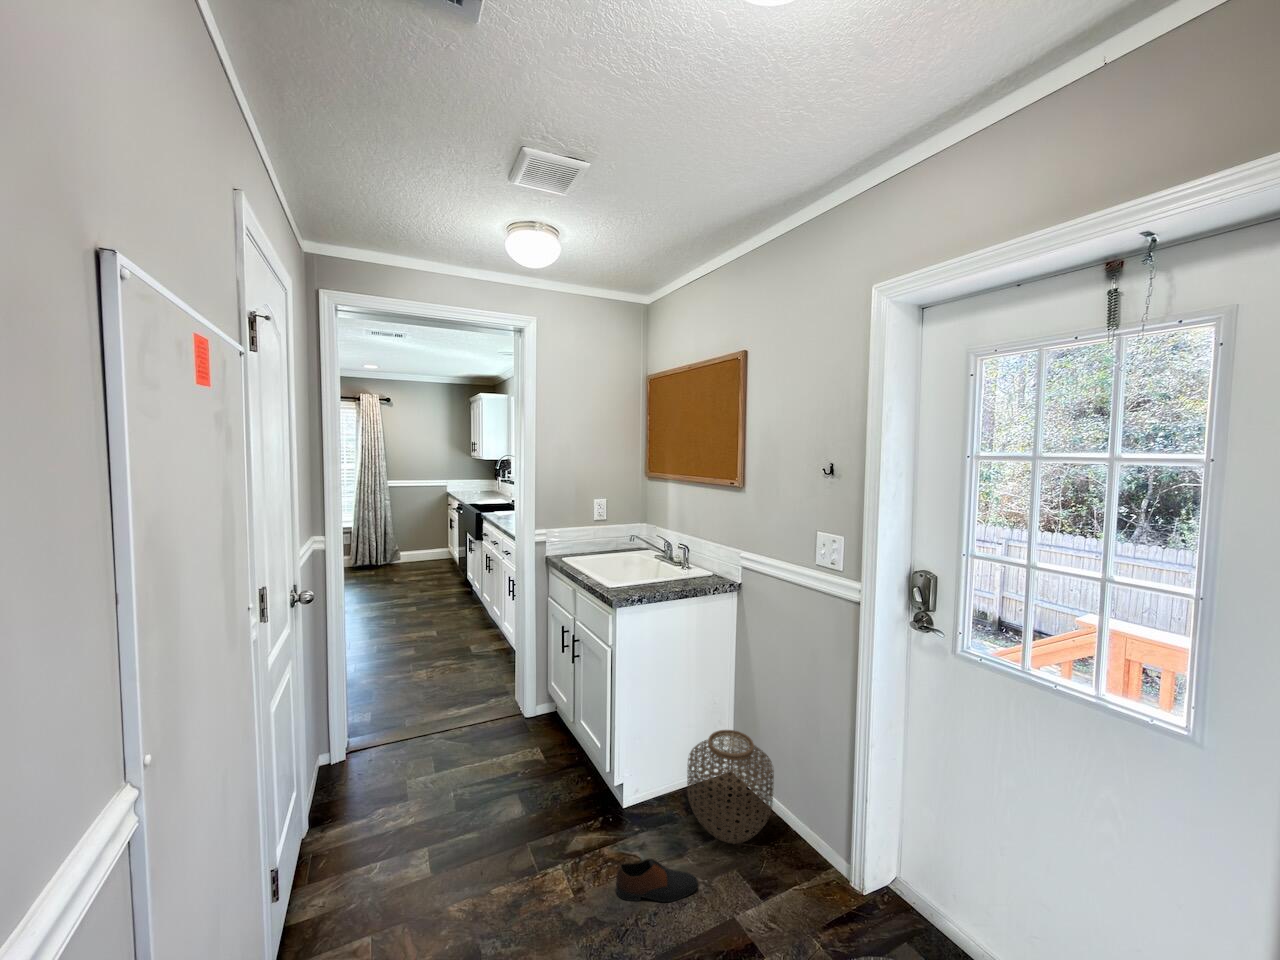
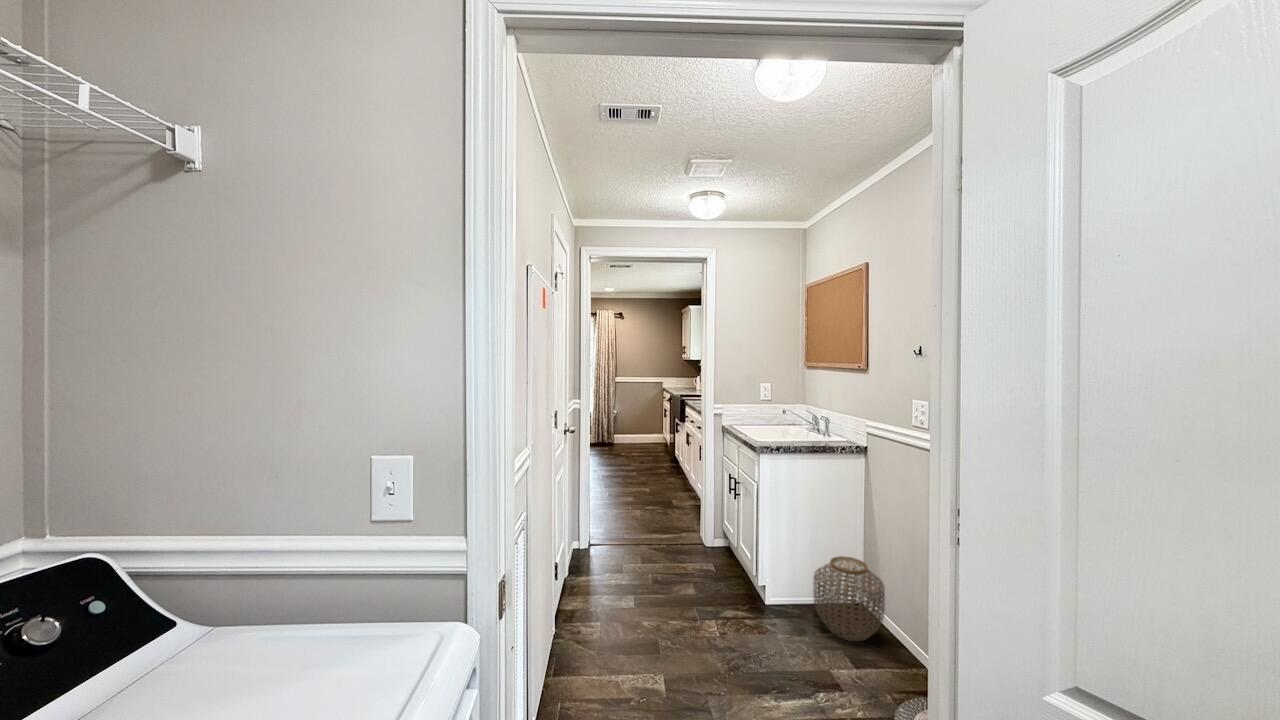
shoe: present [616,859,698,902] -> none [750,623,810,655]

